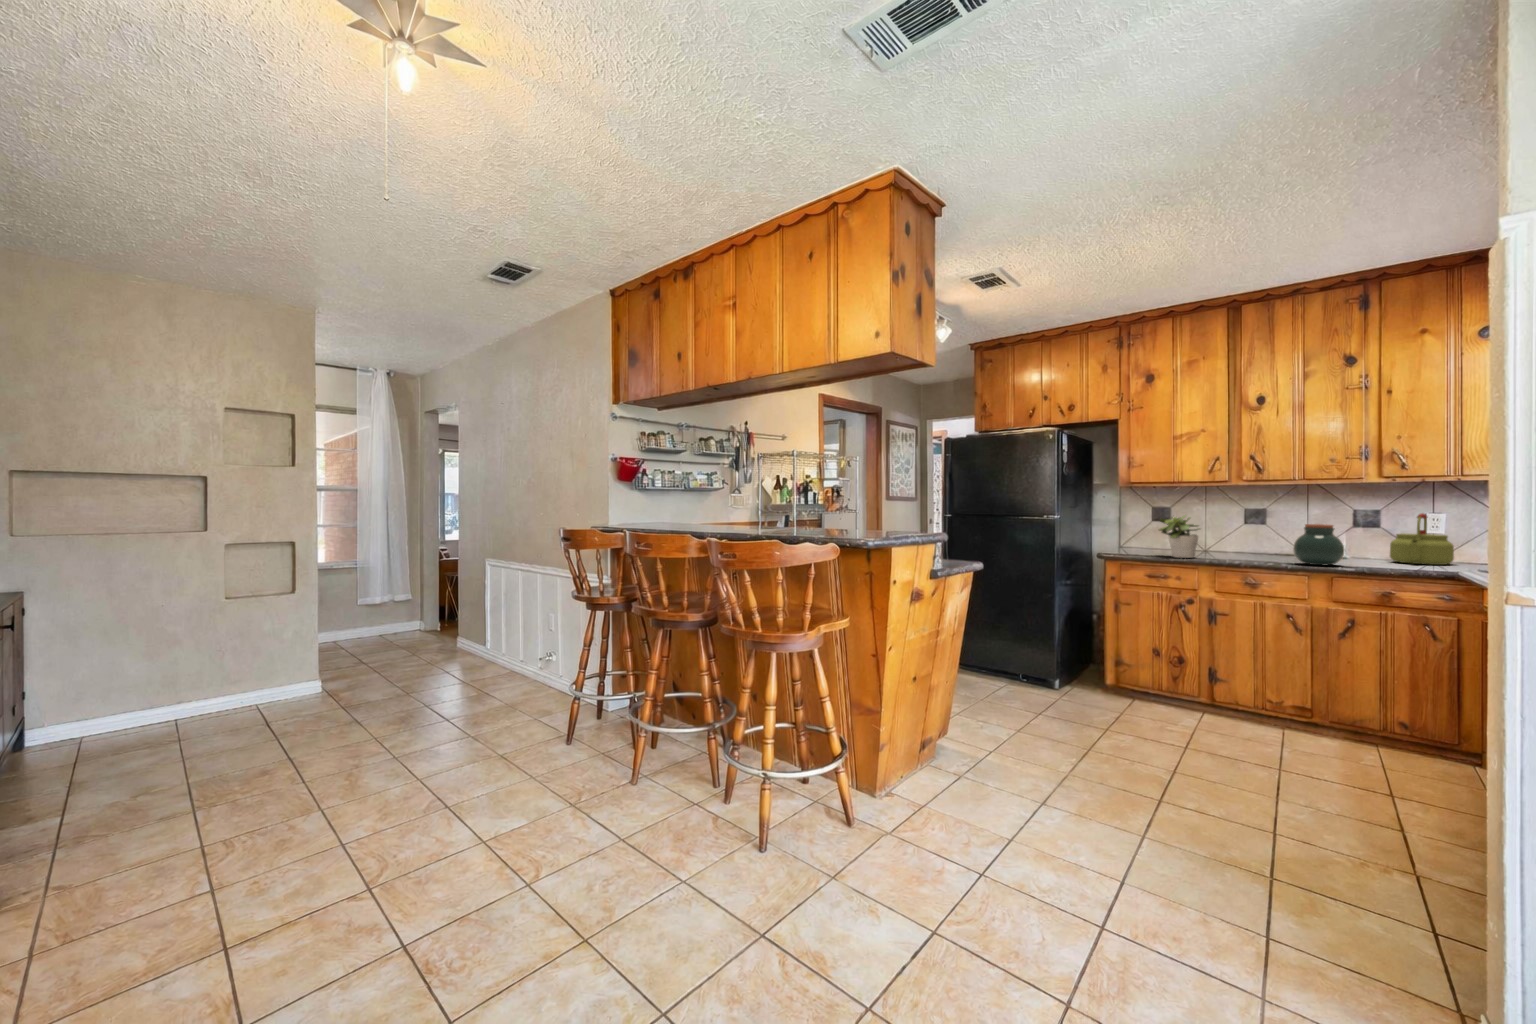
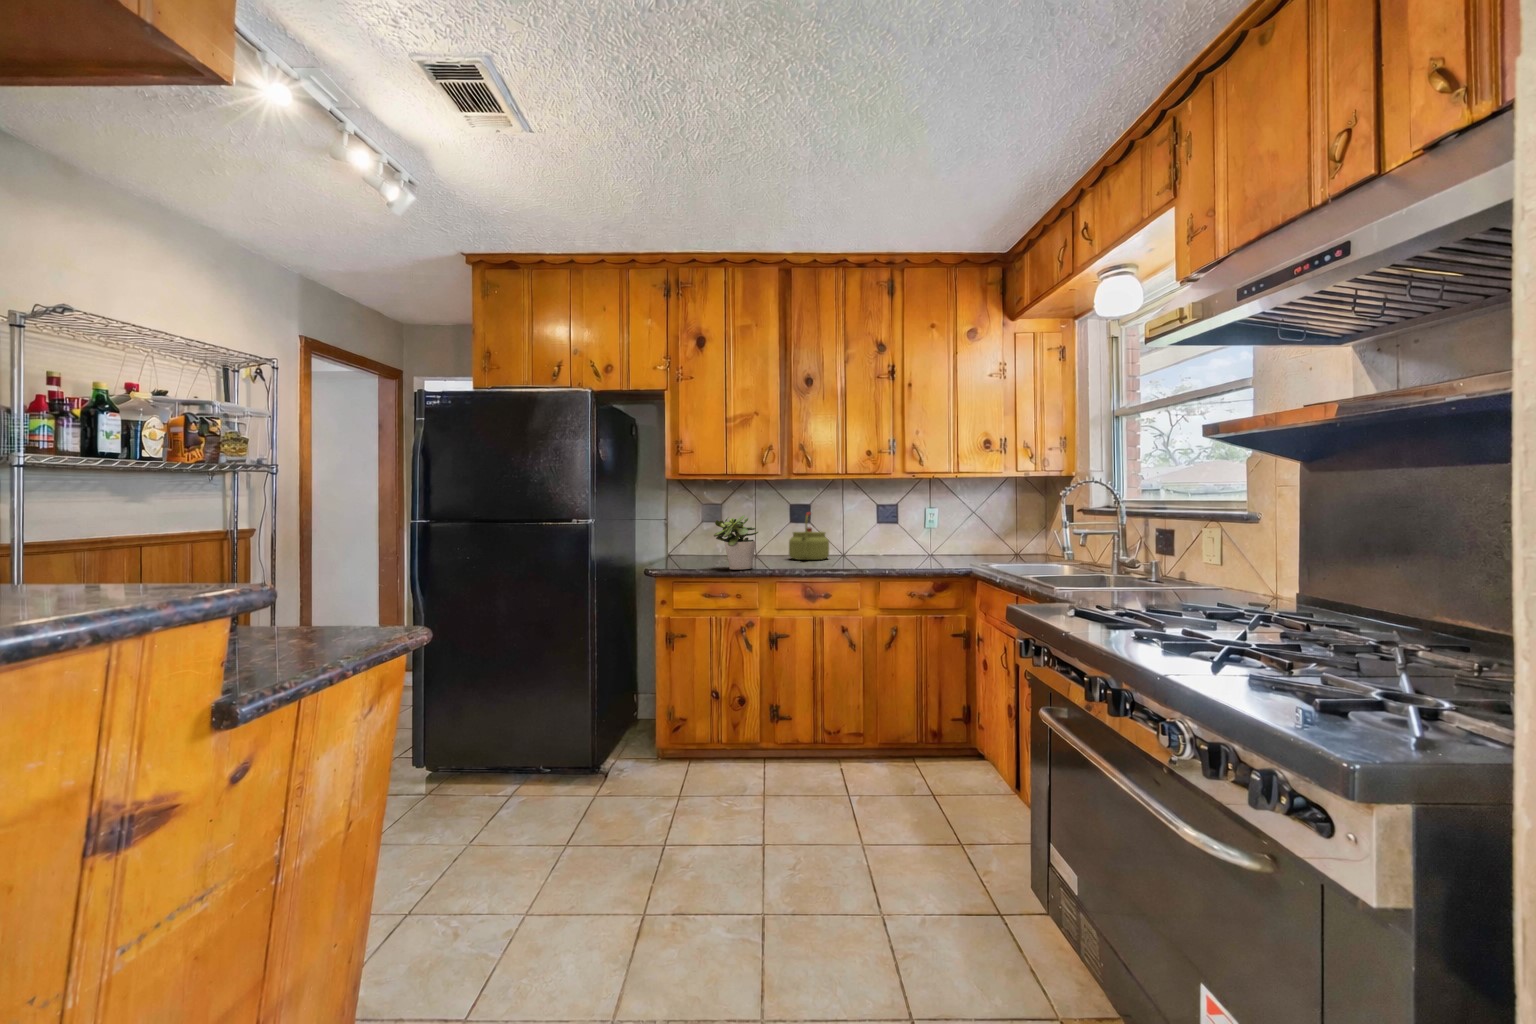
kettle: present [1390,513,1454,565] -> present [789,512,829,560]
jar: present [1293,524,1344,565] -> none [846,524,887,570]

